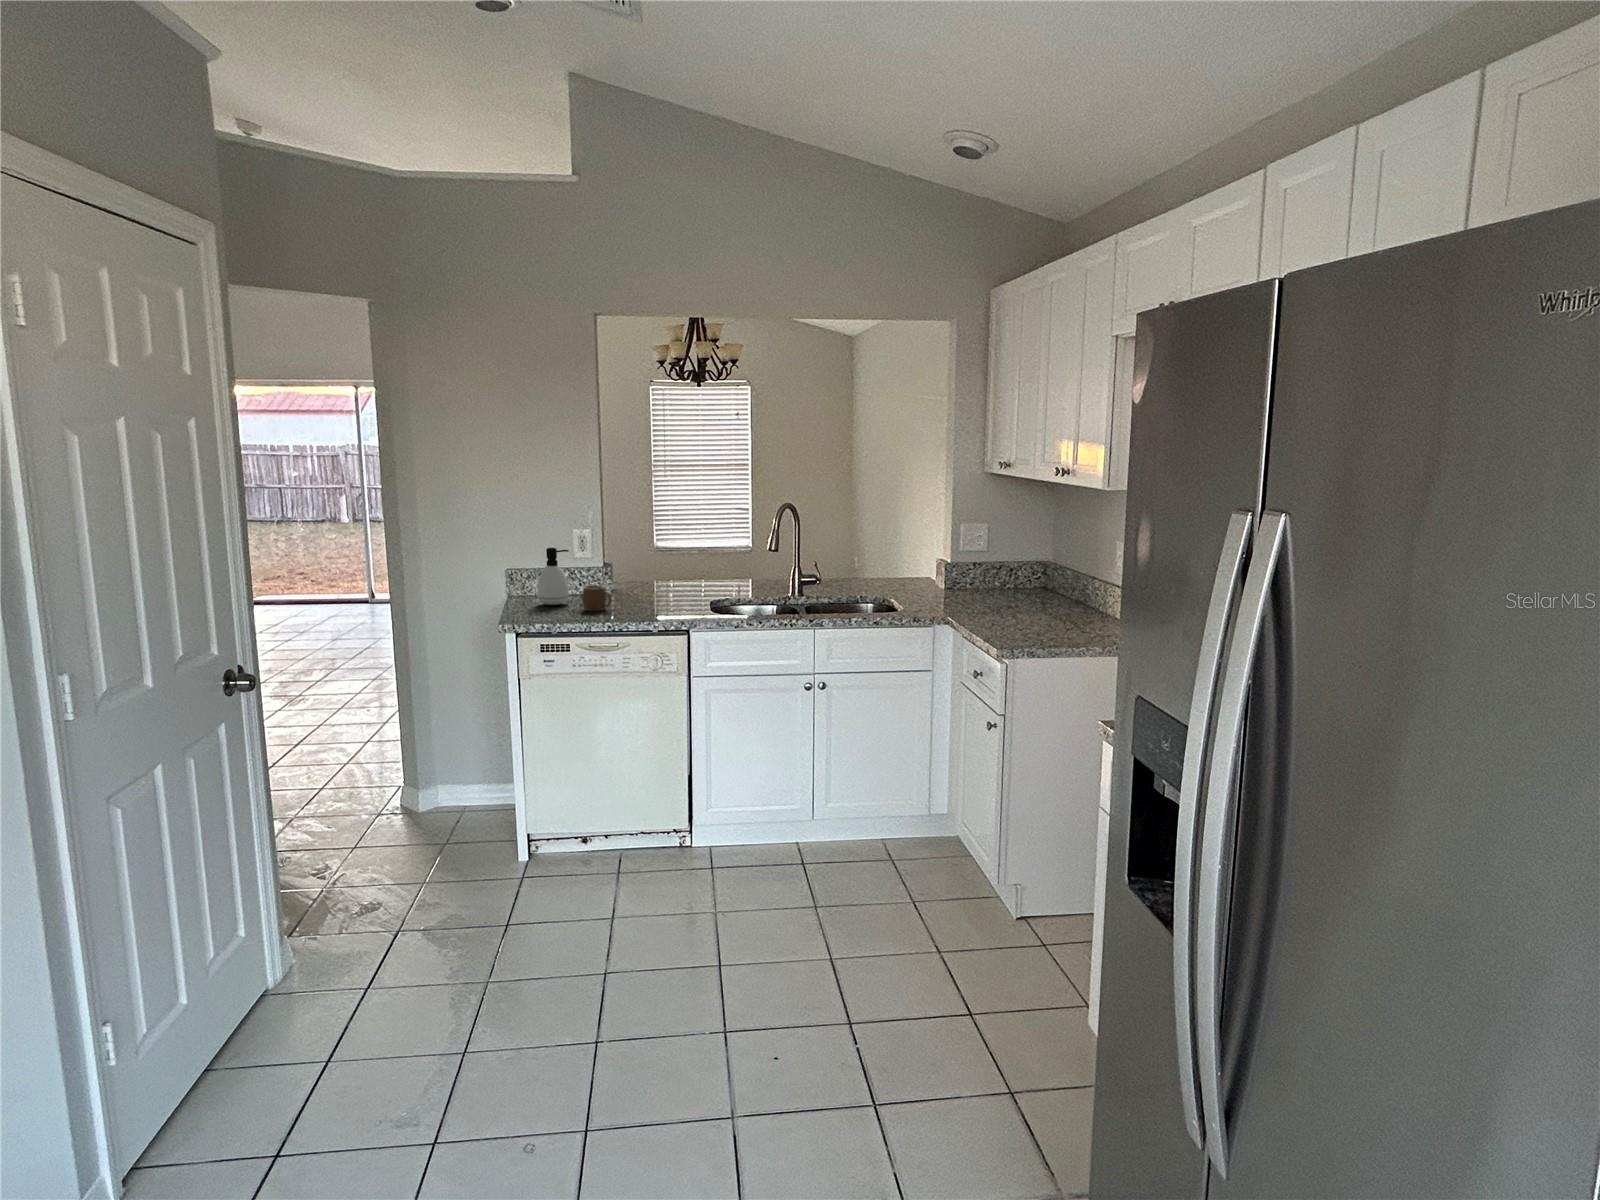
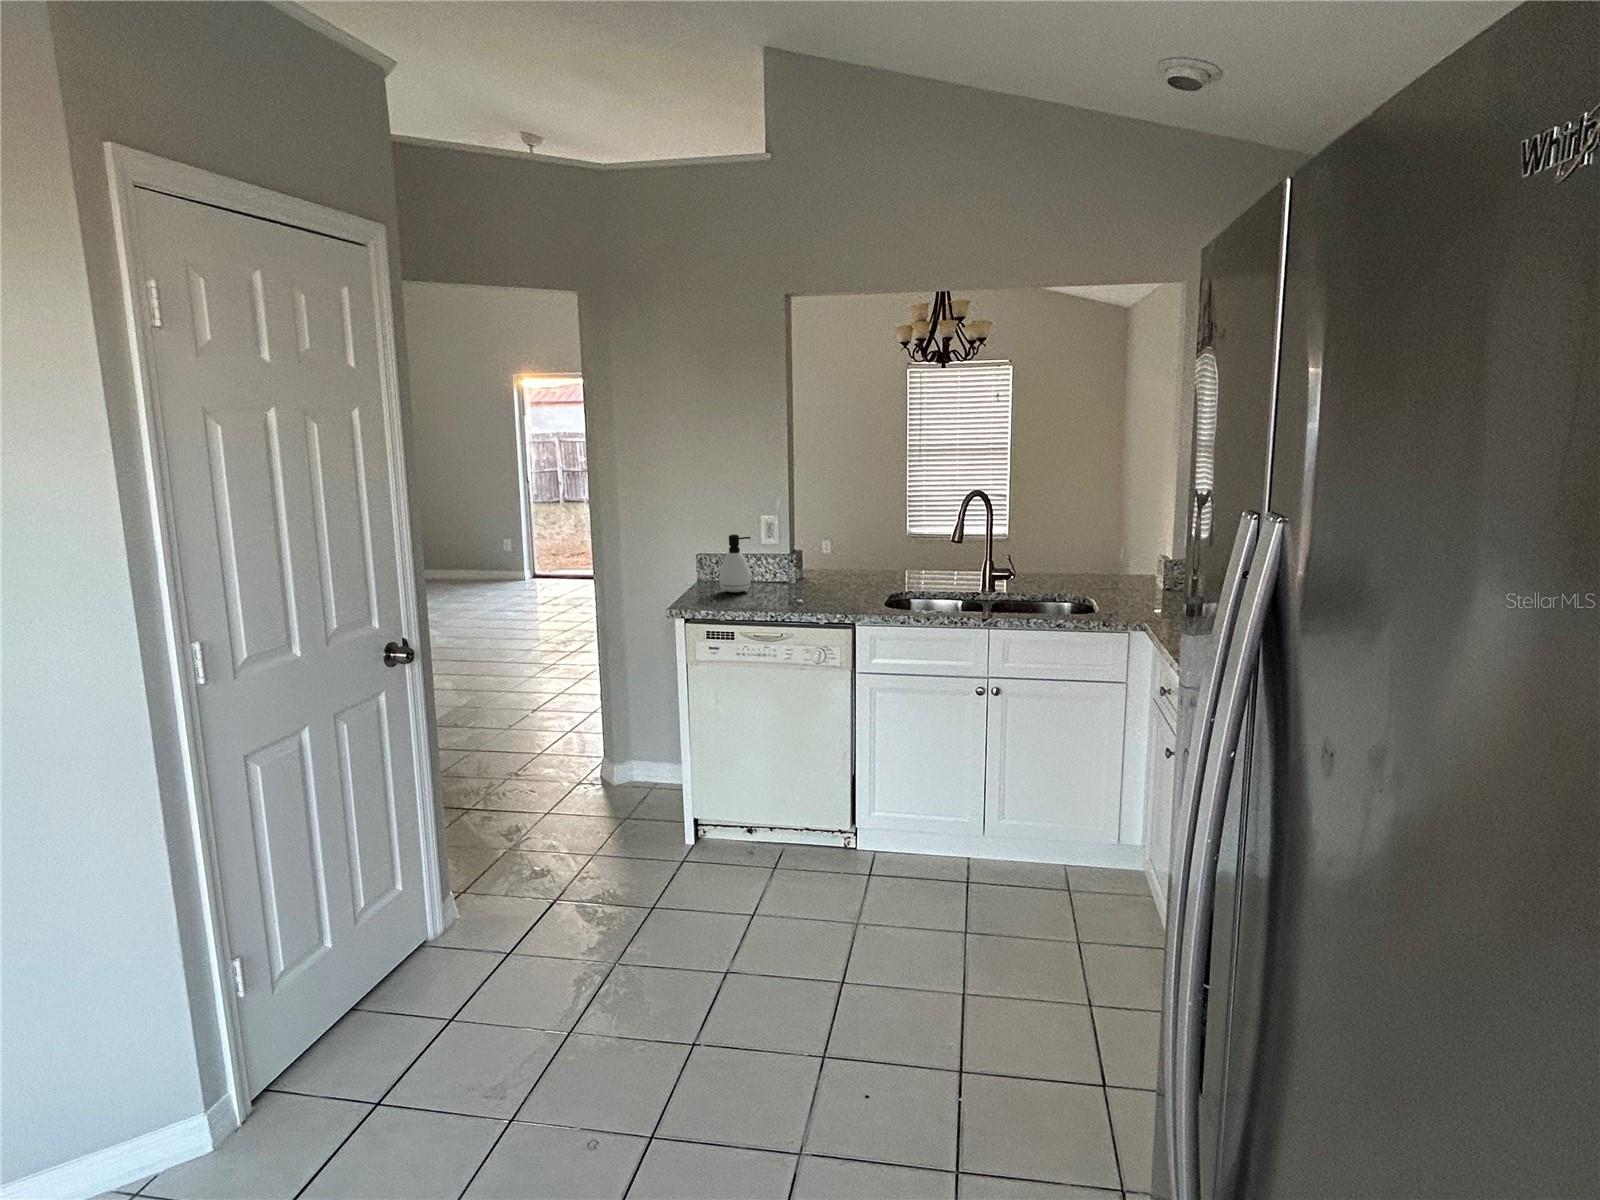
mug: present [582,585,611,611] -> none [757,574,786,601]

